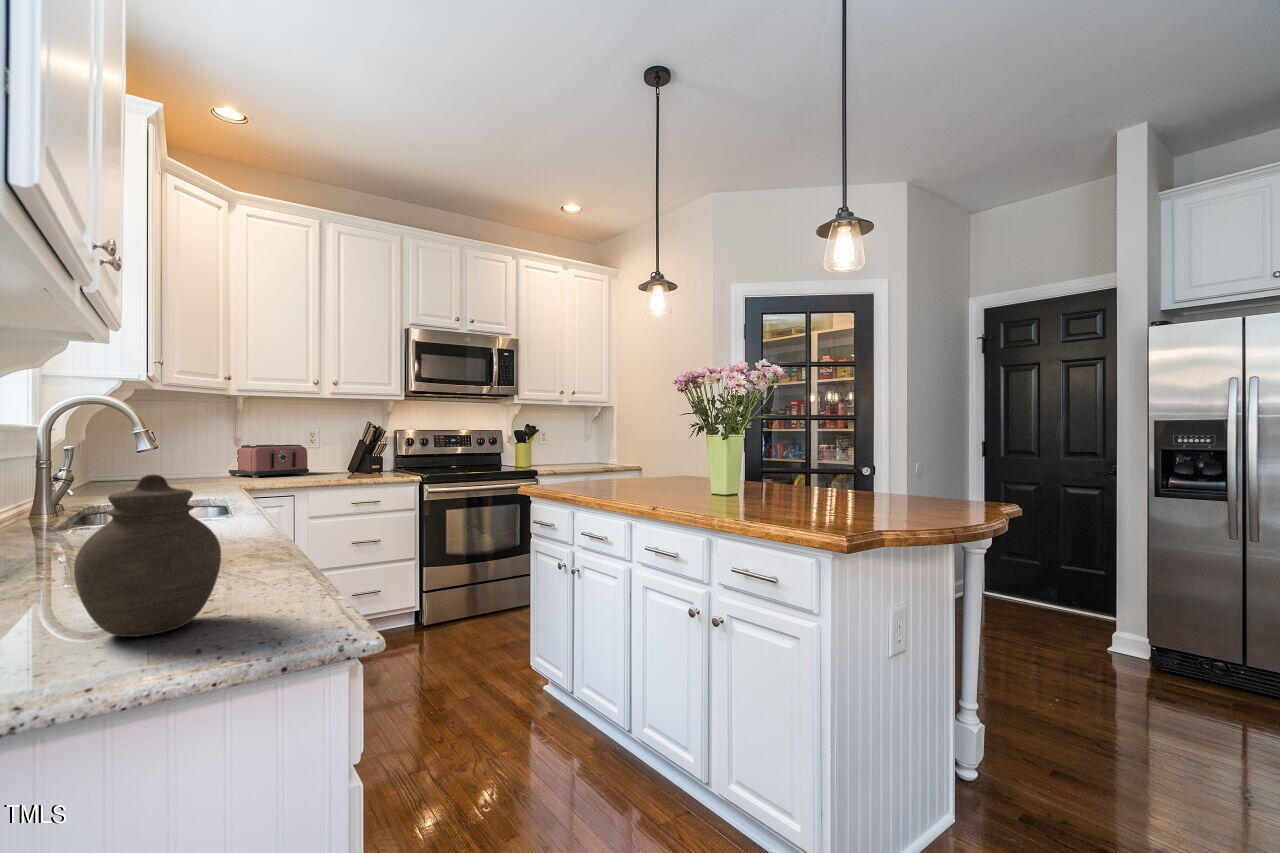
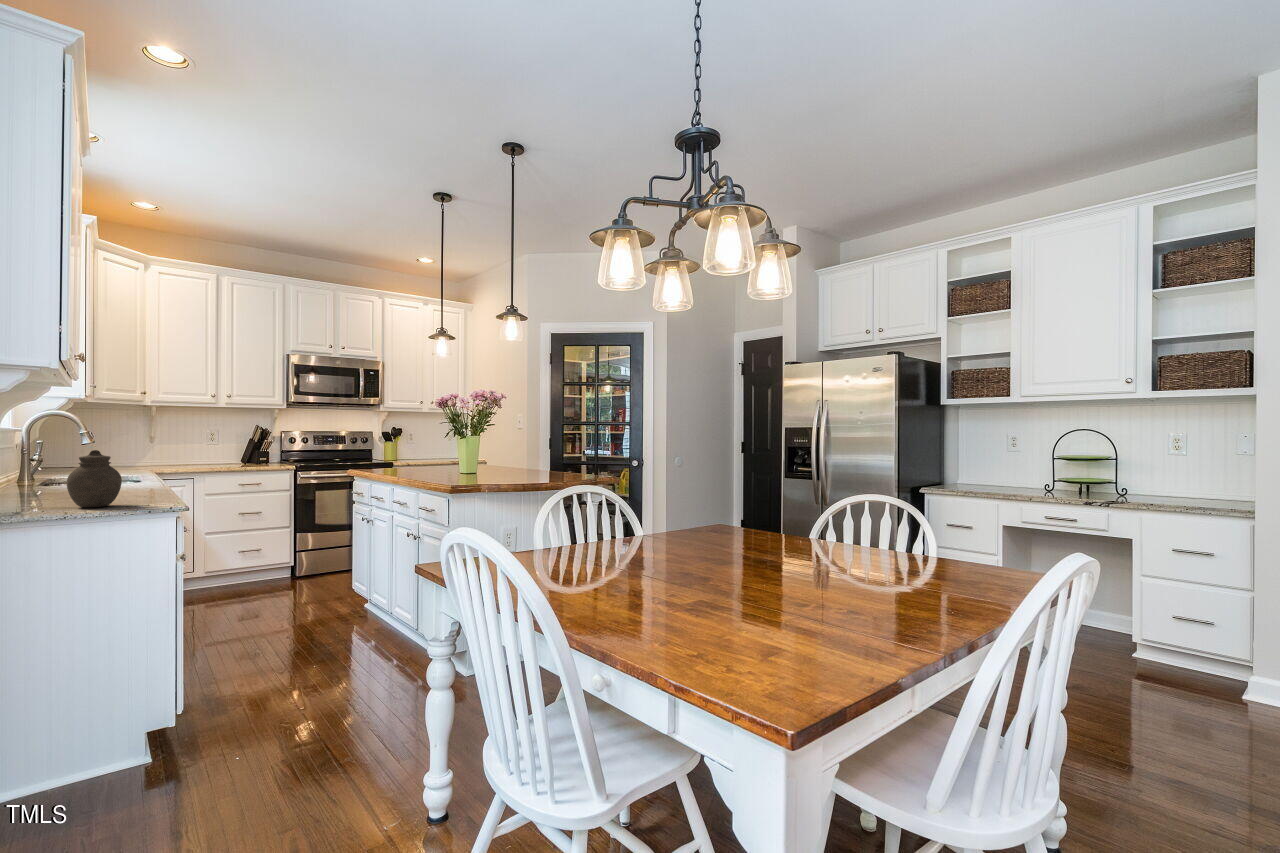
toaster: present [229,445,309,478] -> none [147,442,210,466]

